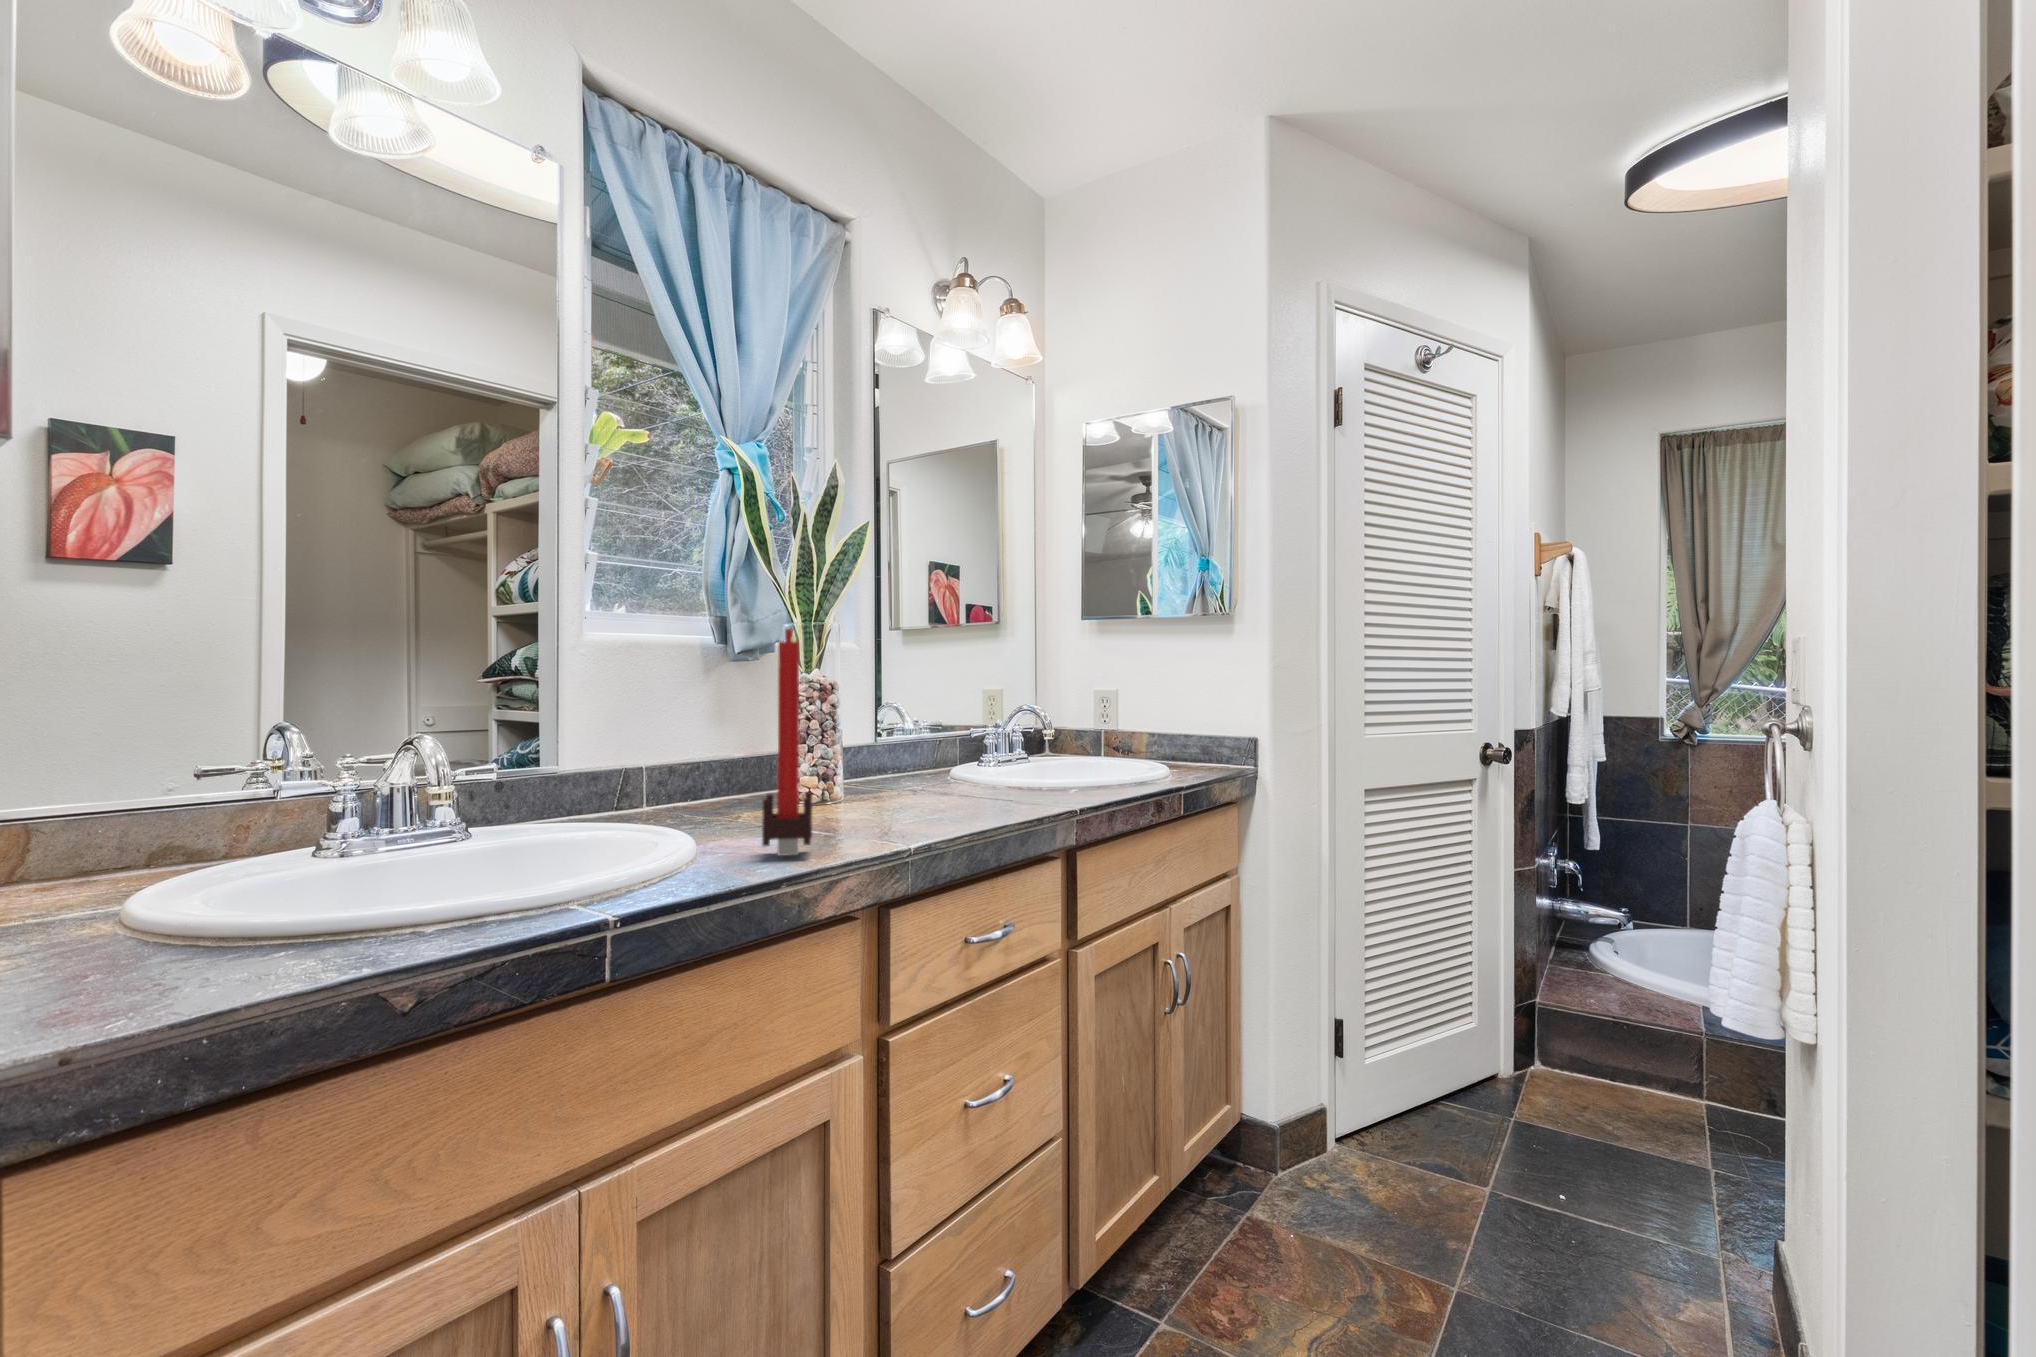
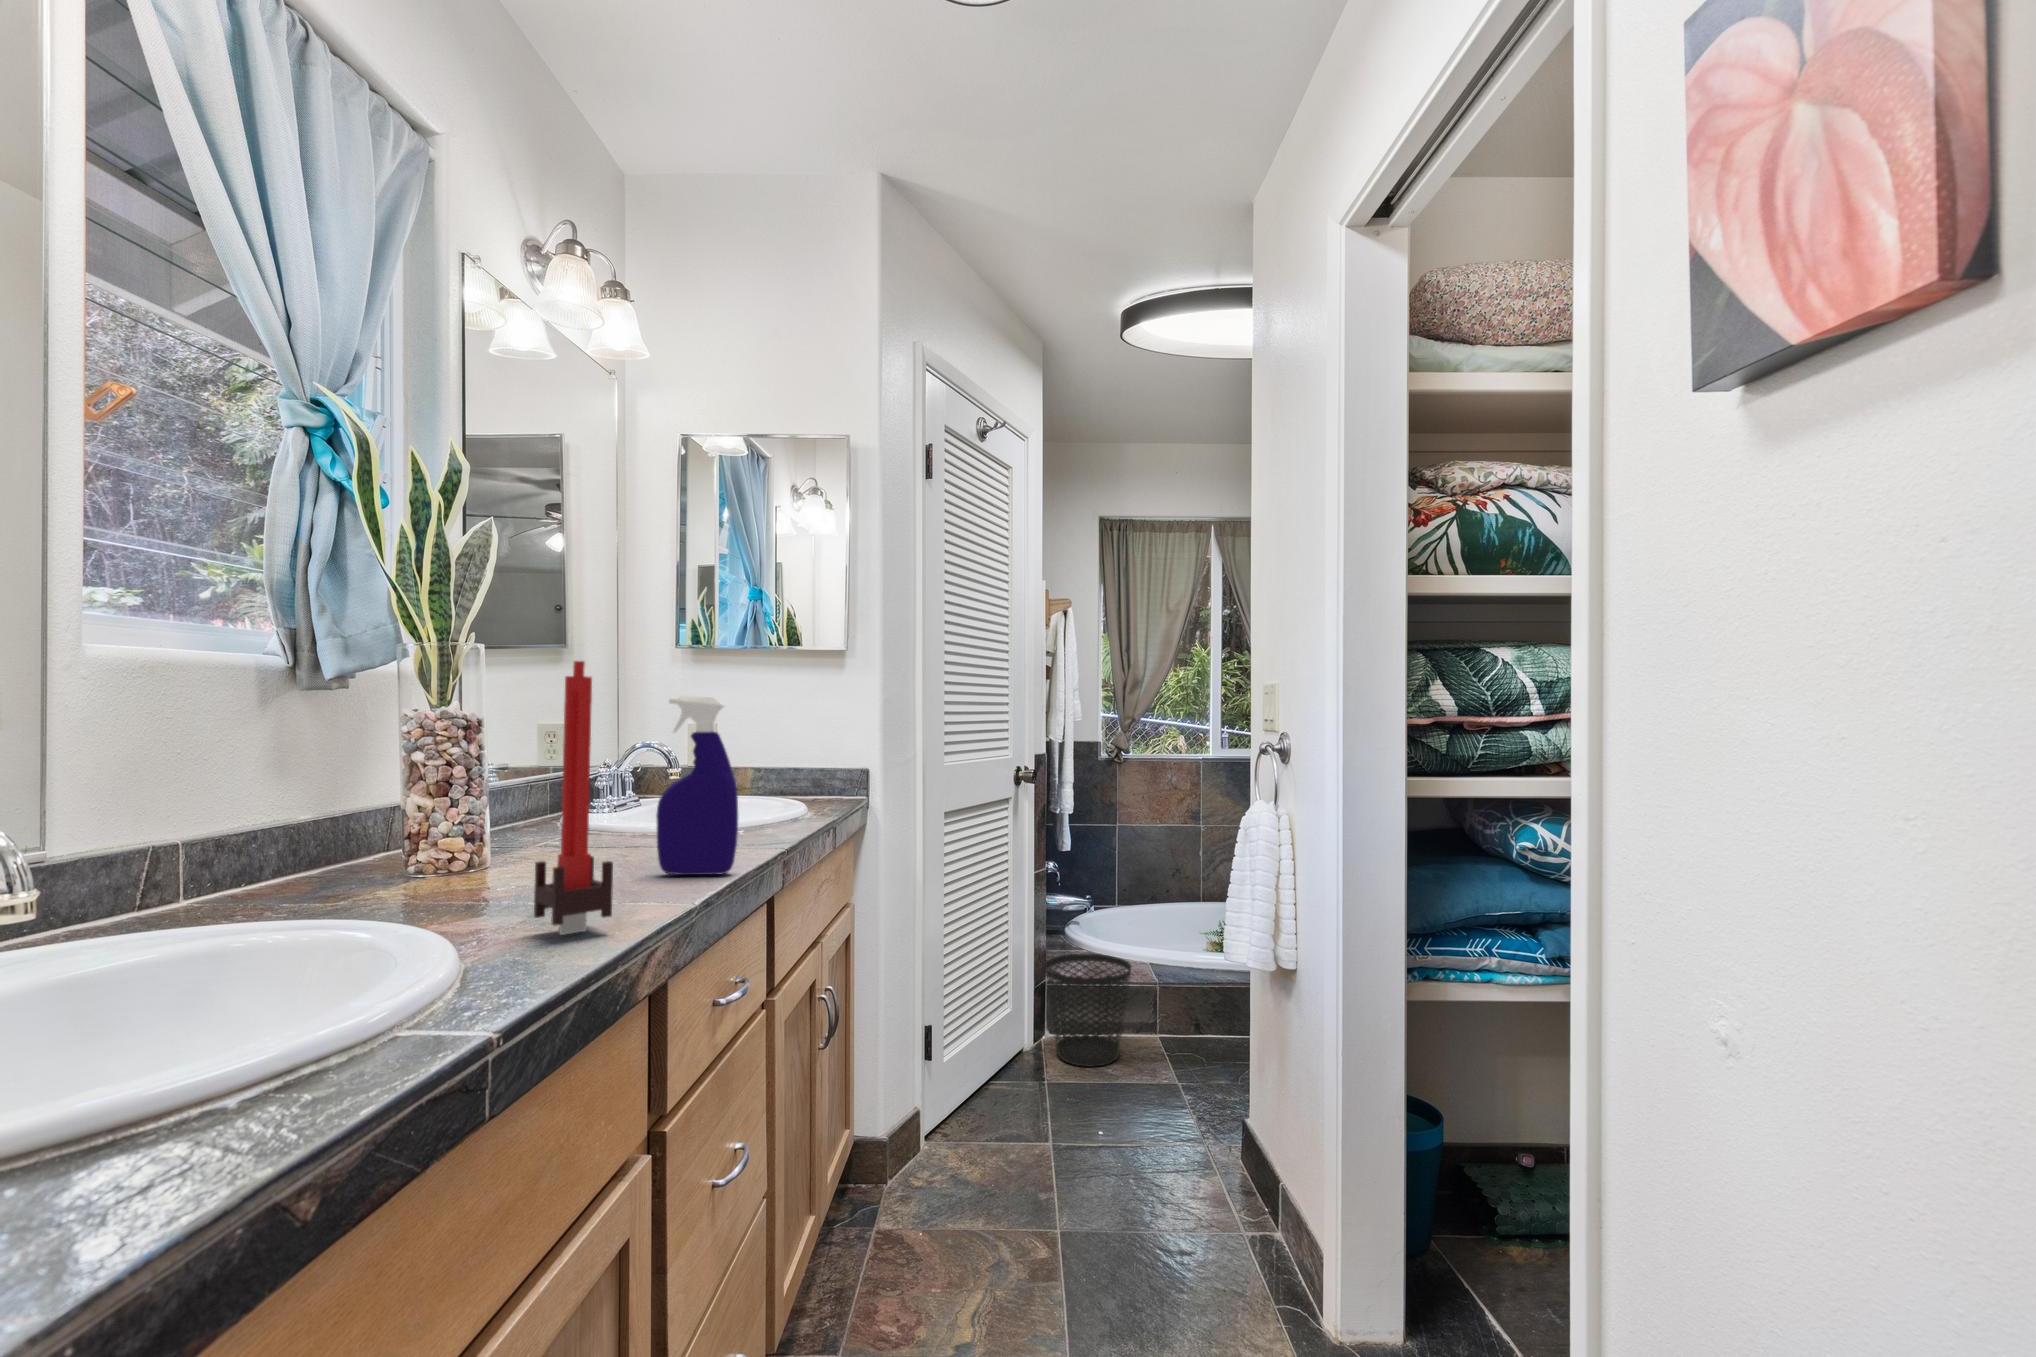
spray bottle: none [931,660,994,824] -> present [656,696,738,875]
wastebasket: none [1523,975,1650,1120] -> present [1045,954,1131,1067]

